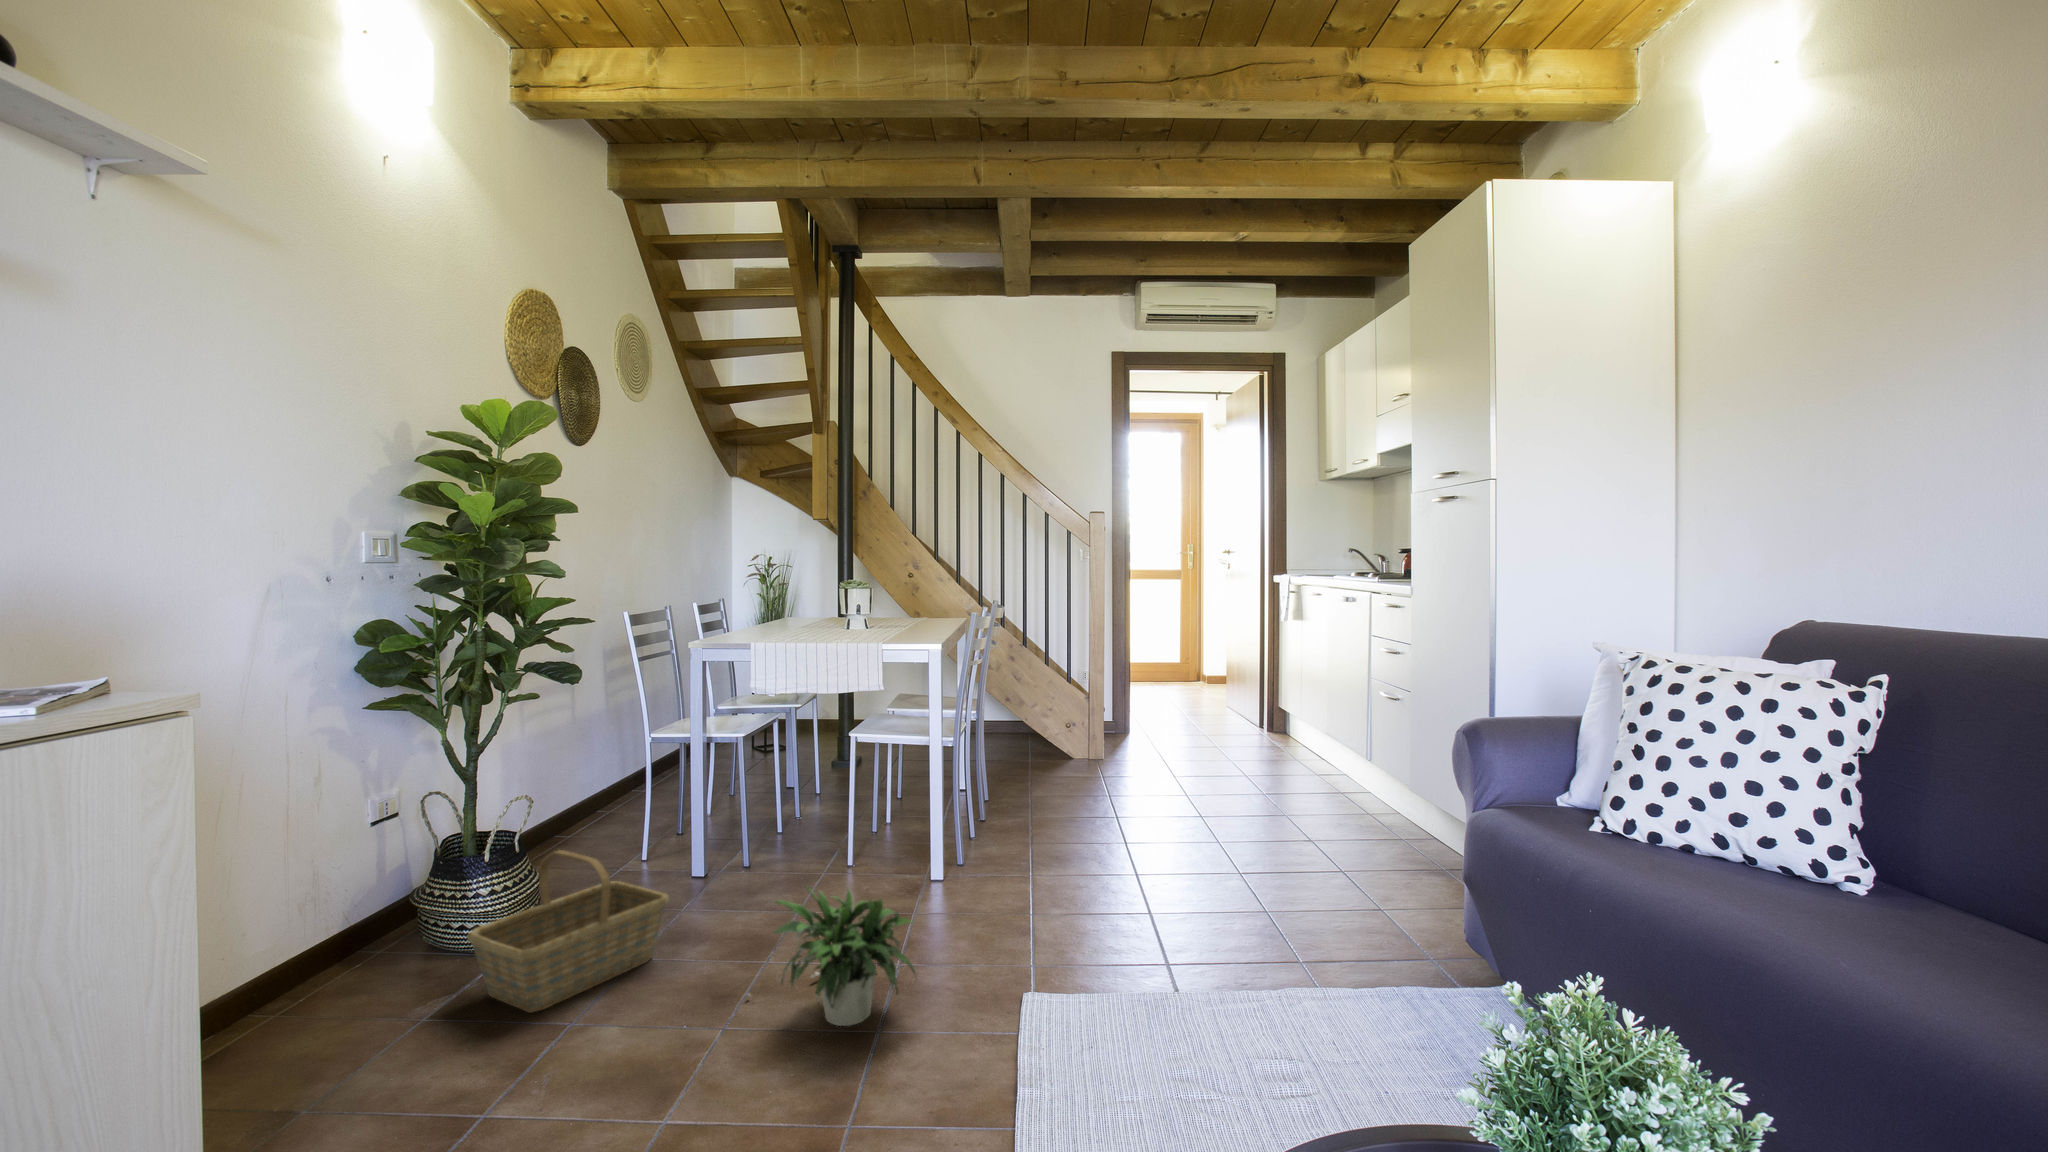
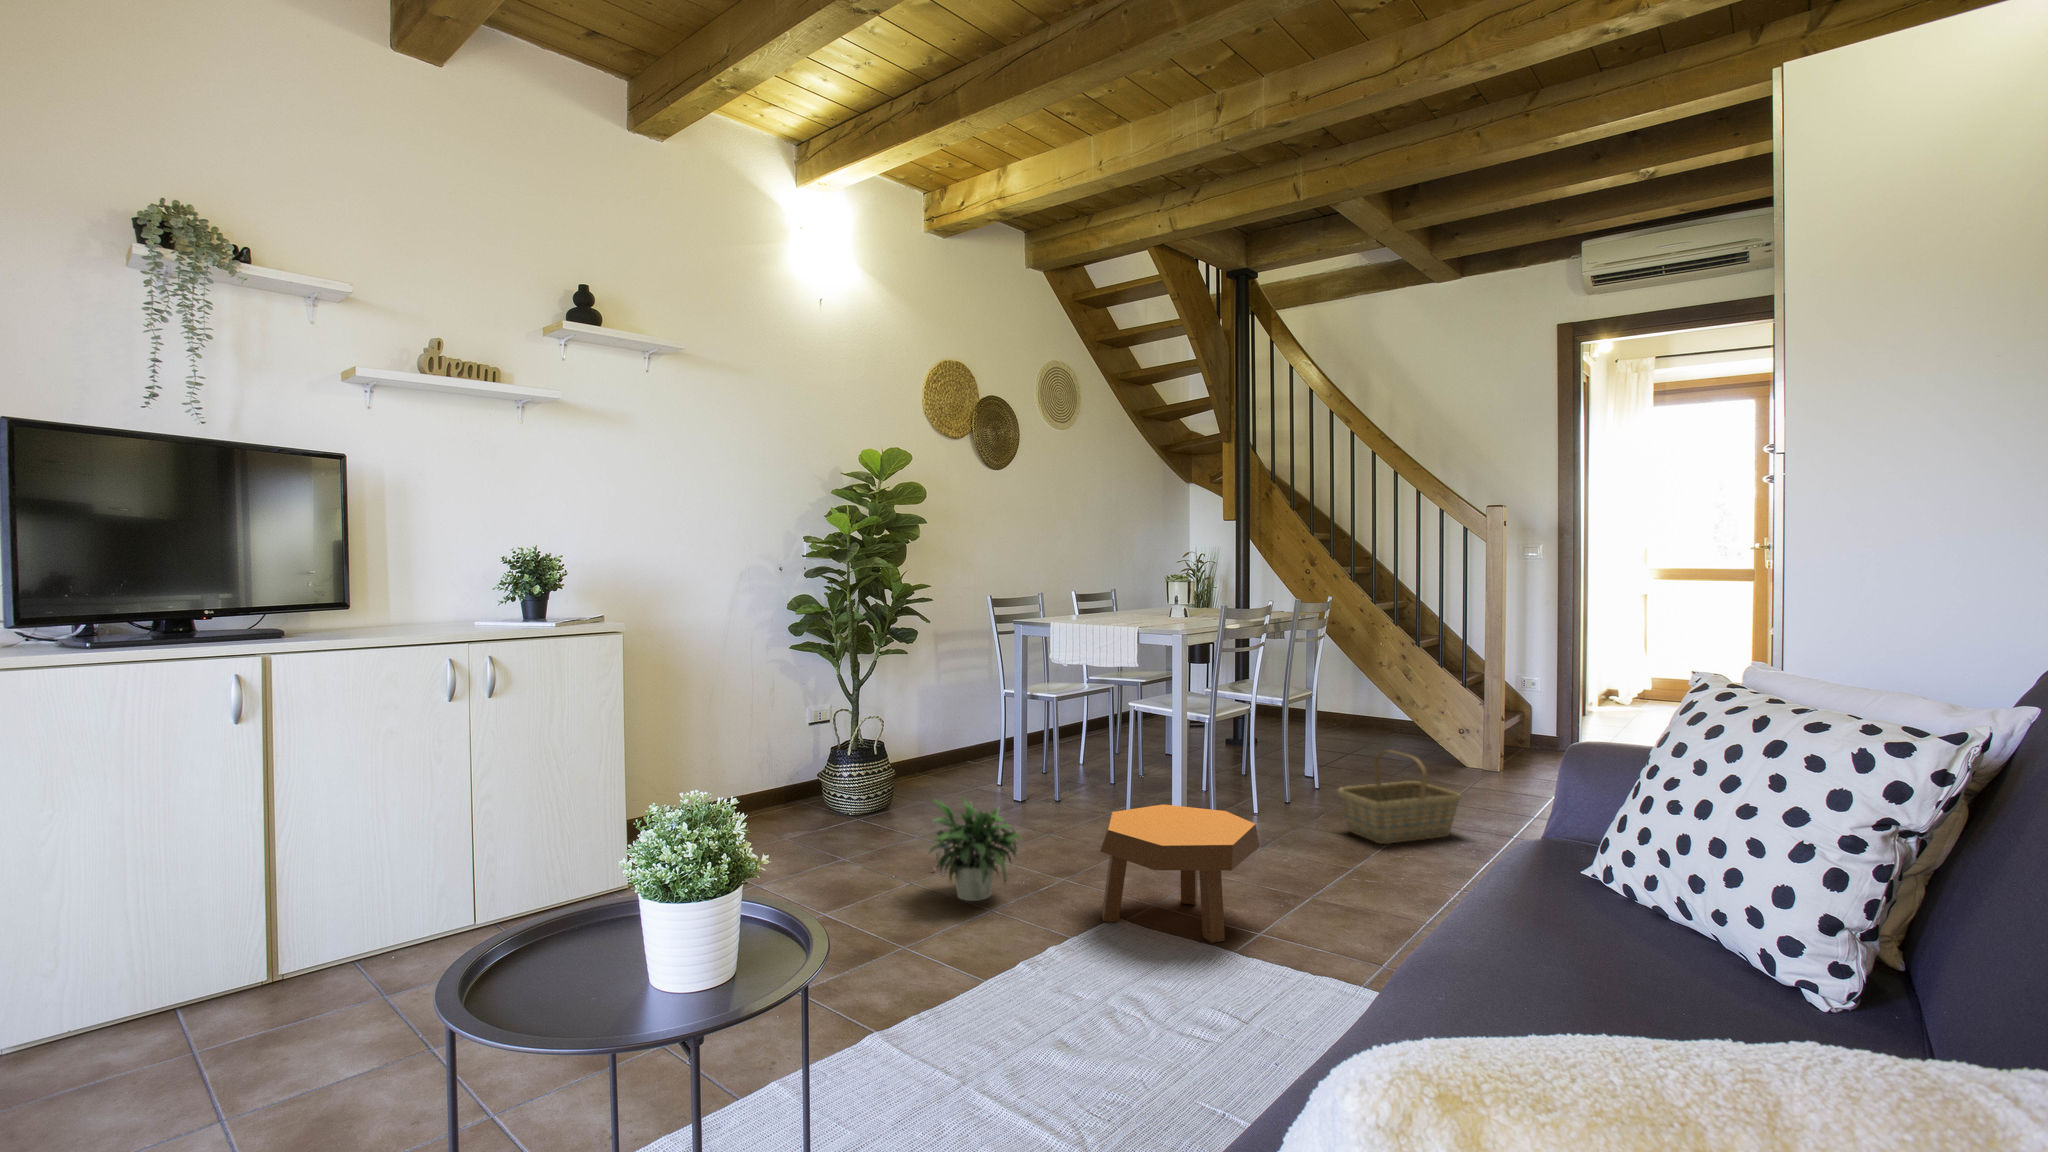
footstool: none [995,832,1177,994] -> present [1100,804,1259,943]
basket: present [467,850,669,1013] -> present [1337,750,1462,844]

